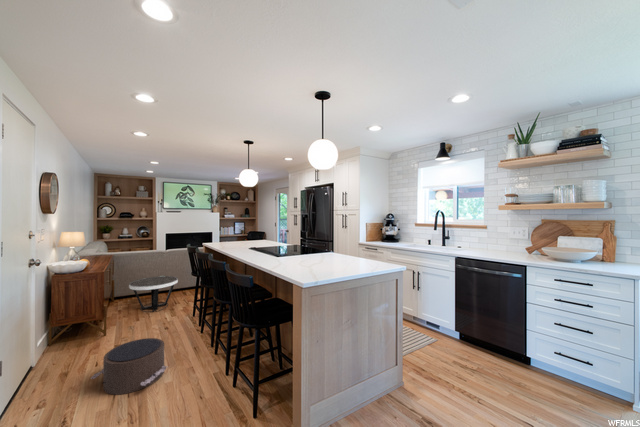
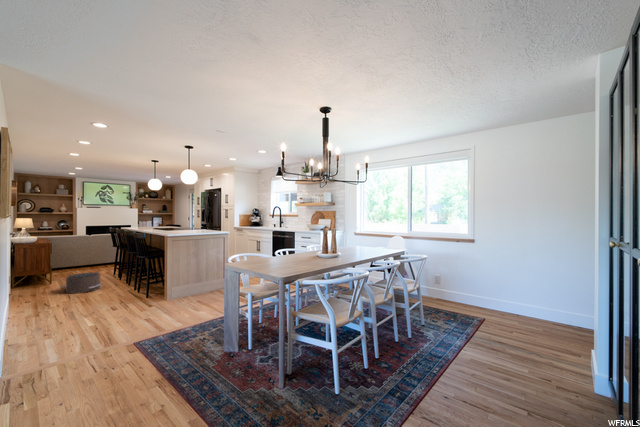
side table: present [129,276,178,312] -> none [65,251,103,273]

